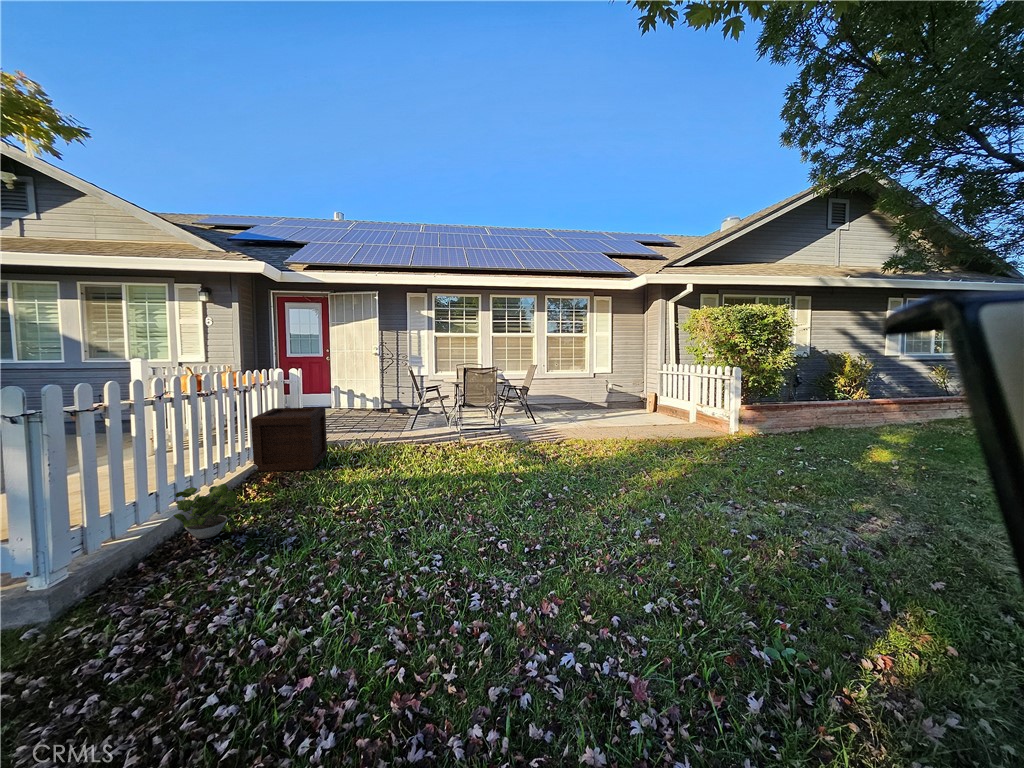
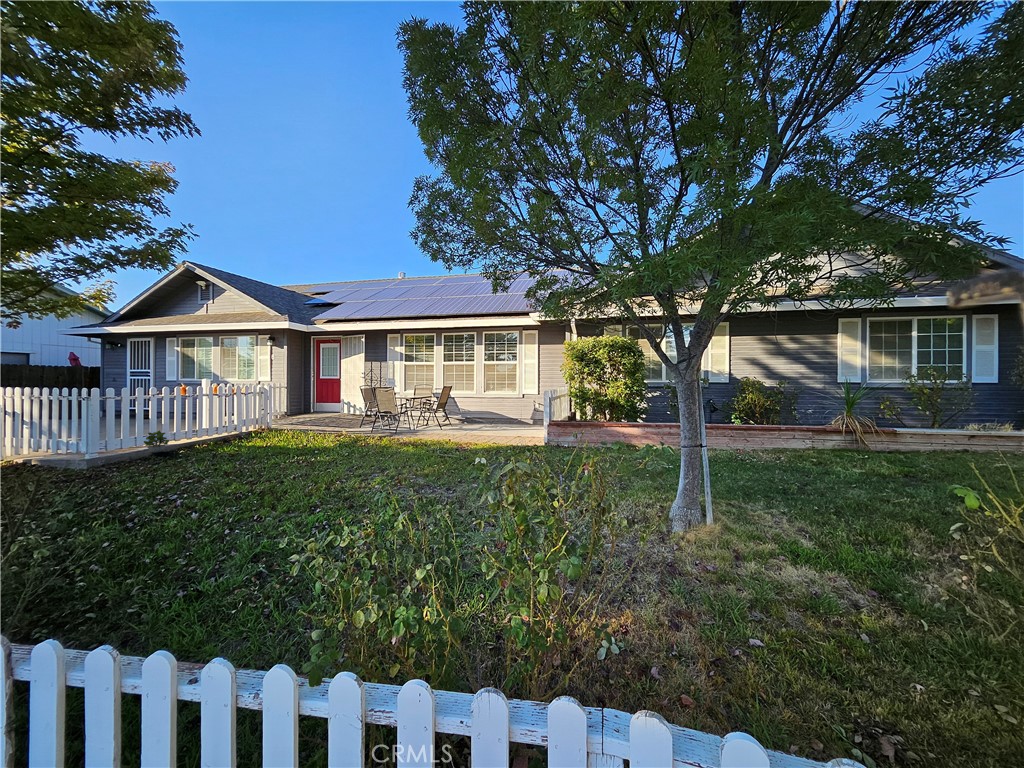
wooden crate: present [251,407,327,472] -> none [220,406,266,438]

